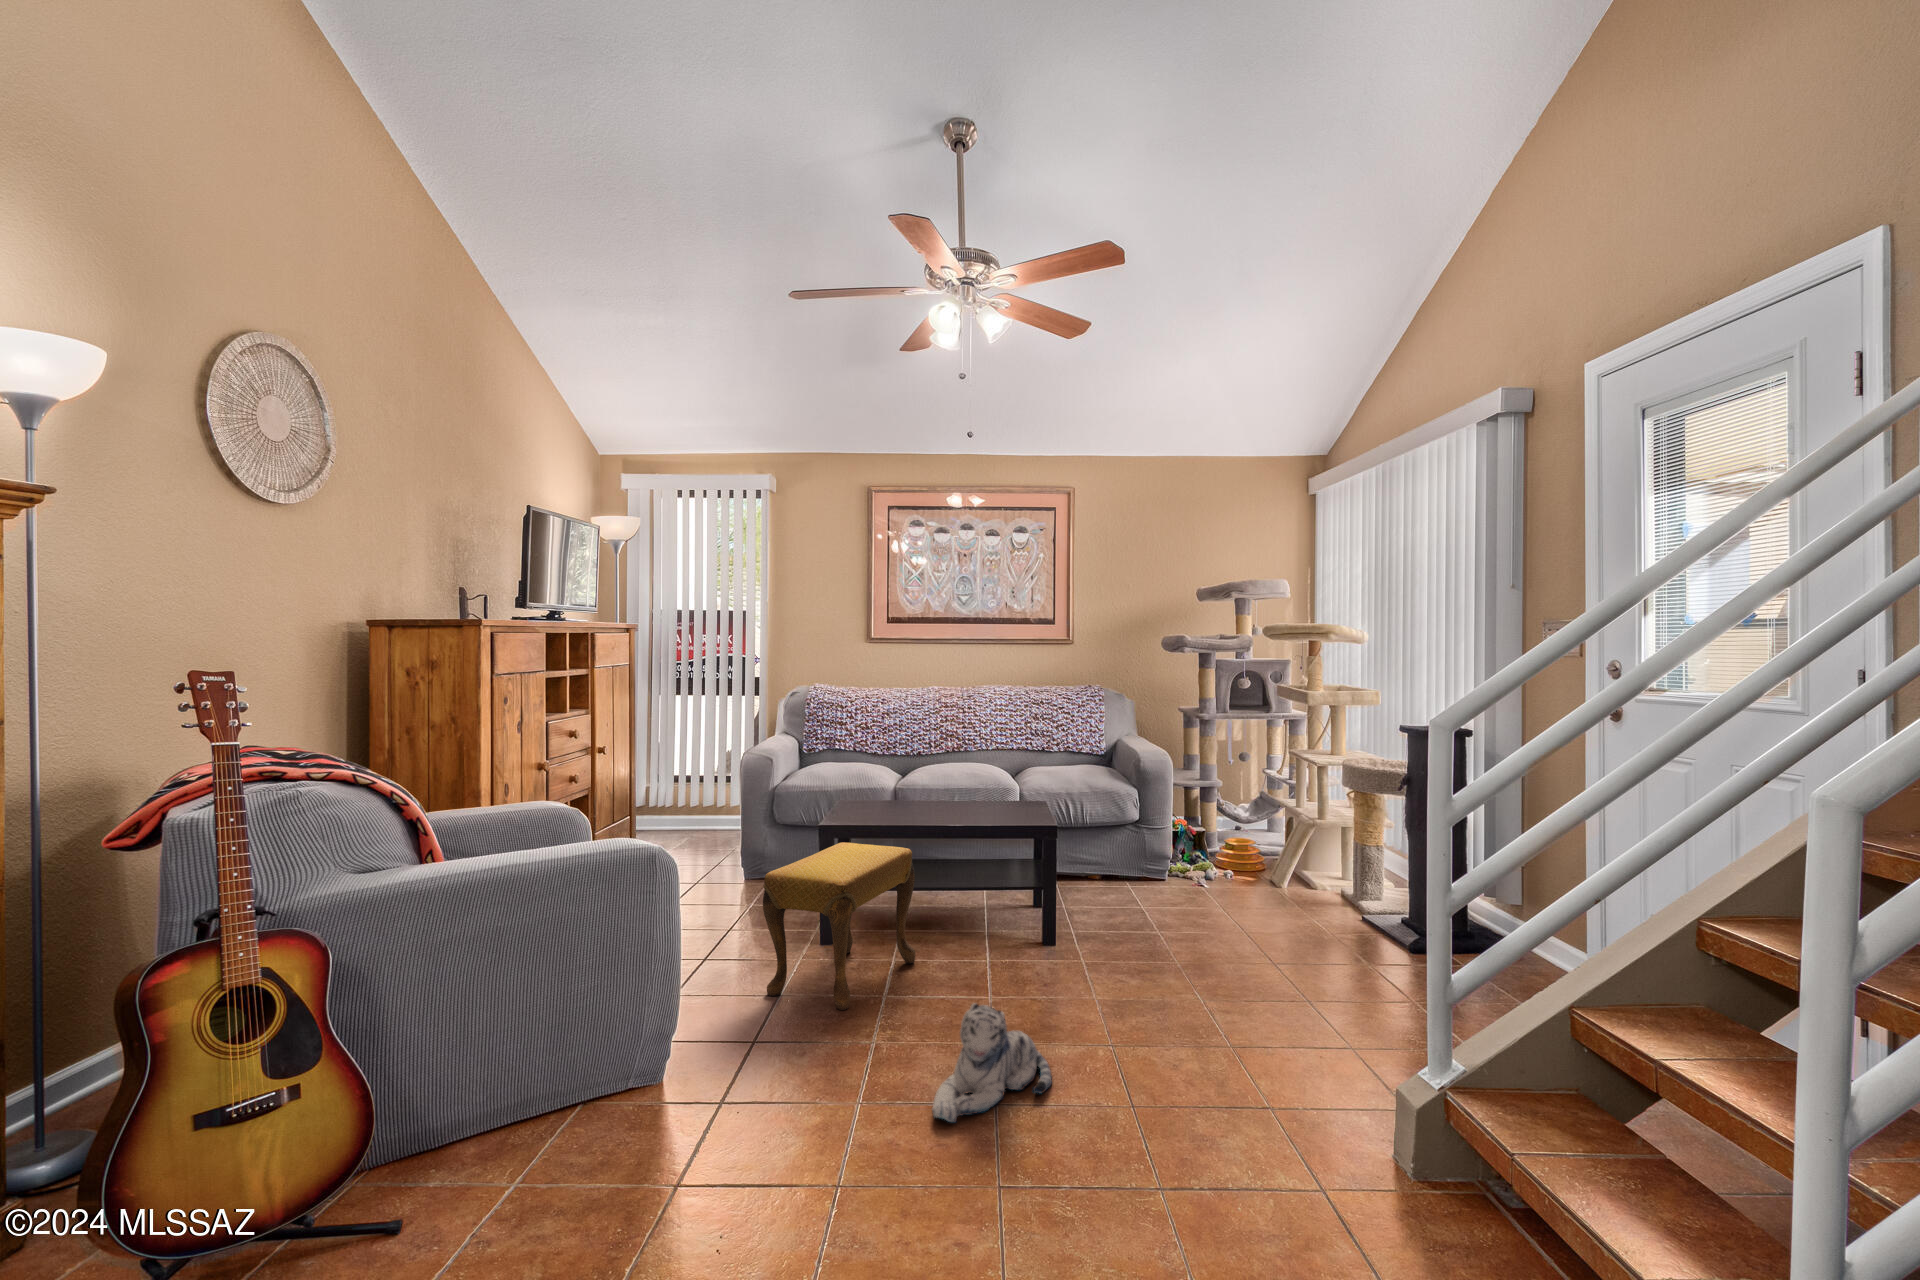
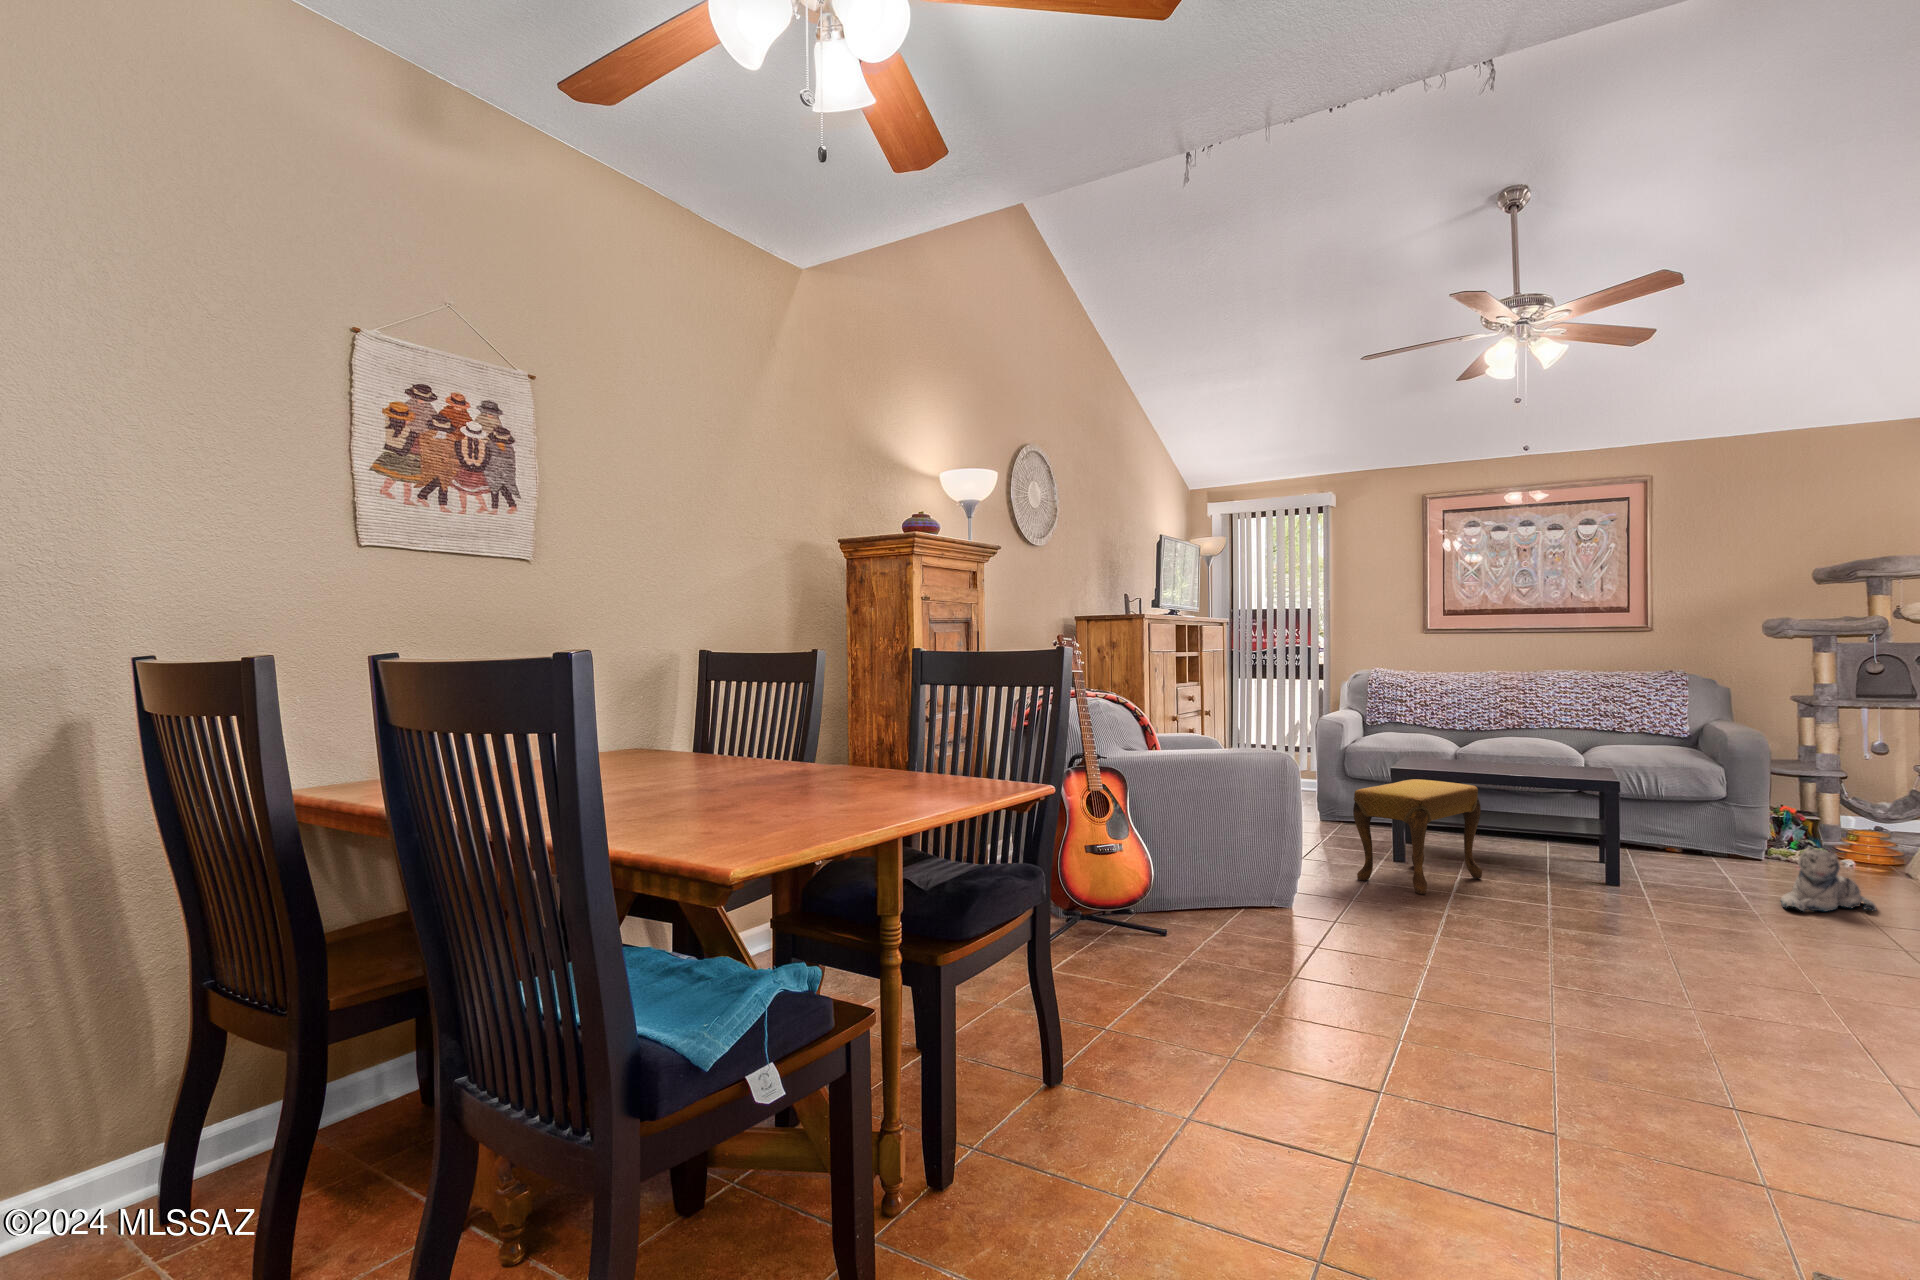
plush toy: present [932,1003,1052,1122] -> present [1781,847,1877,912]

